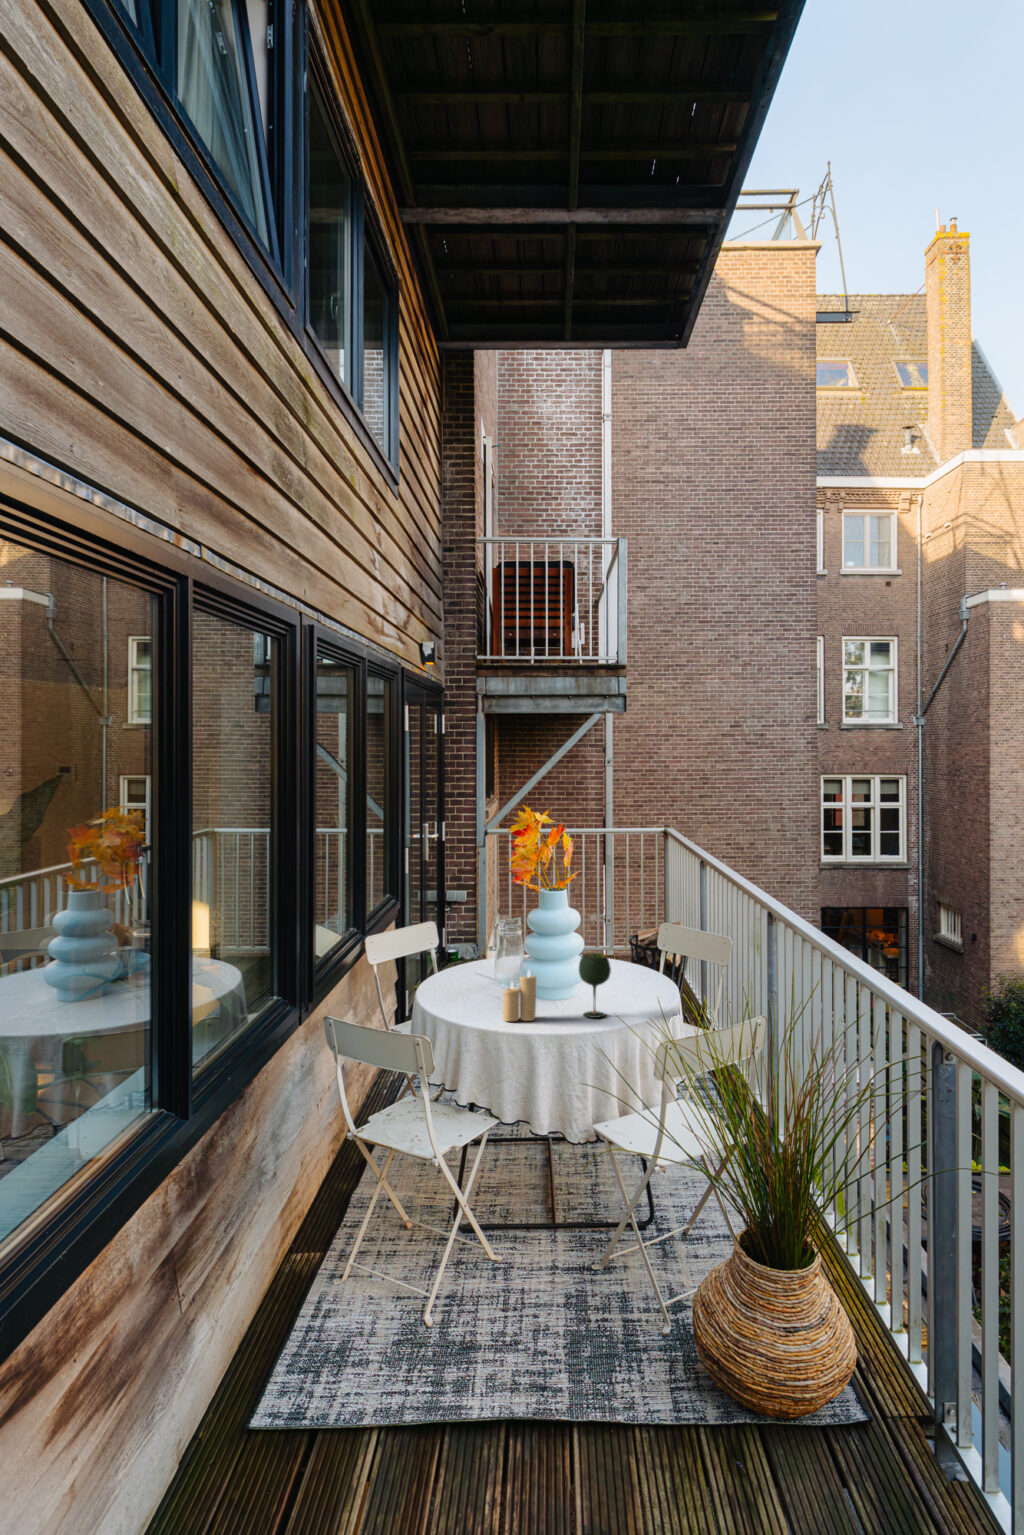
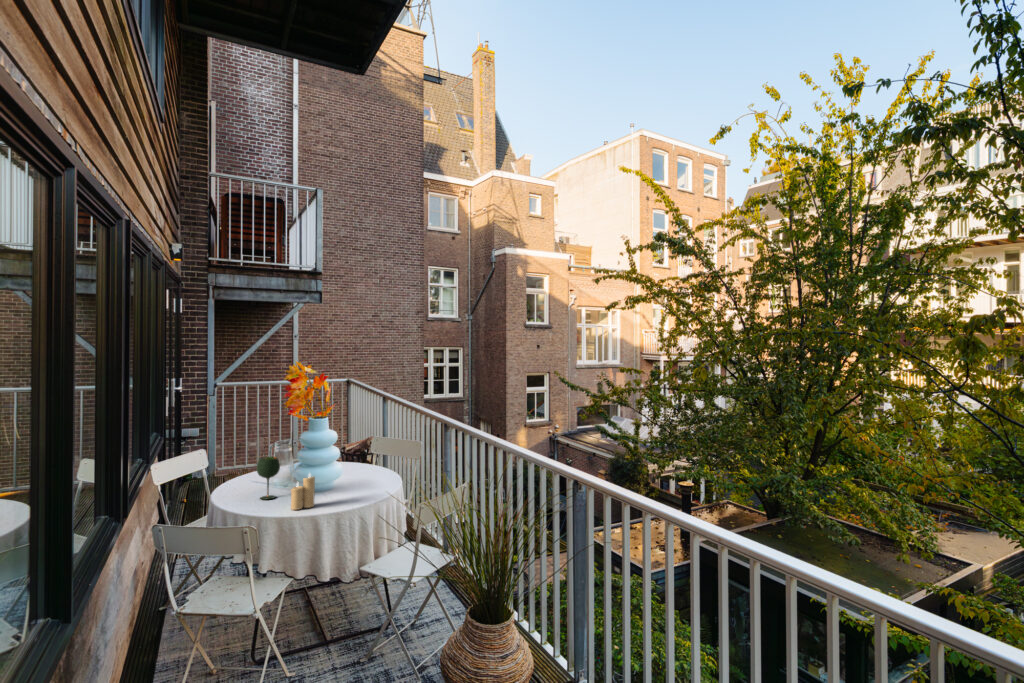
wine glass: present [579,953,611,1018] -> present [257,457,280,500]

